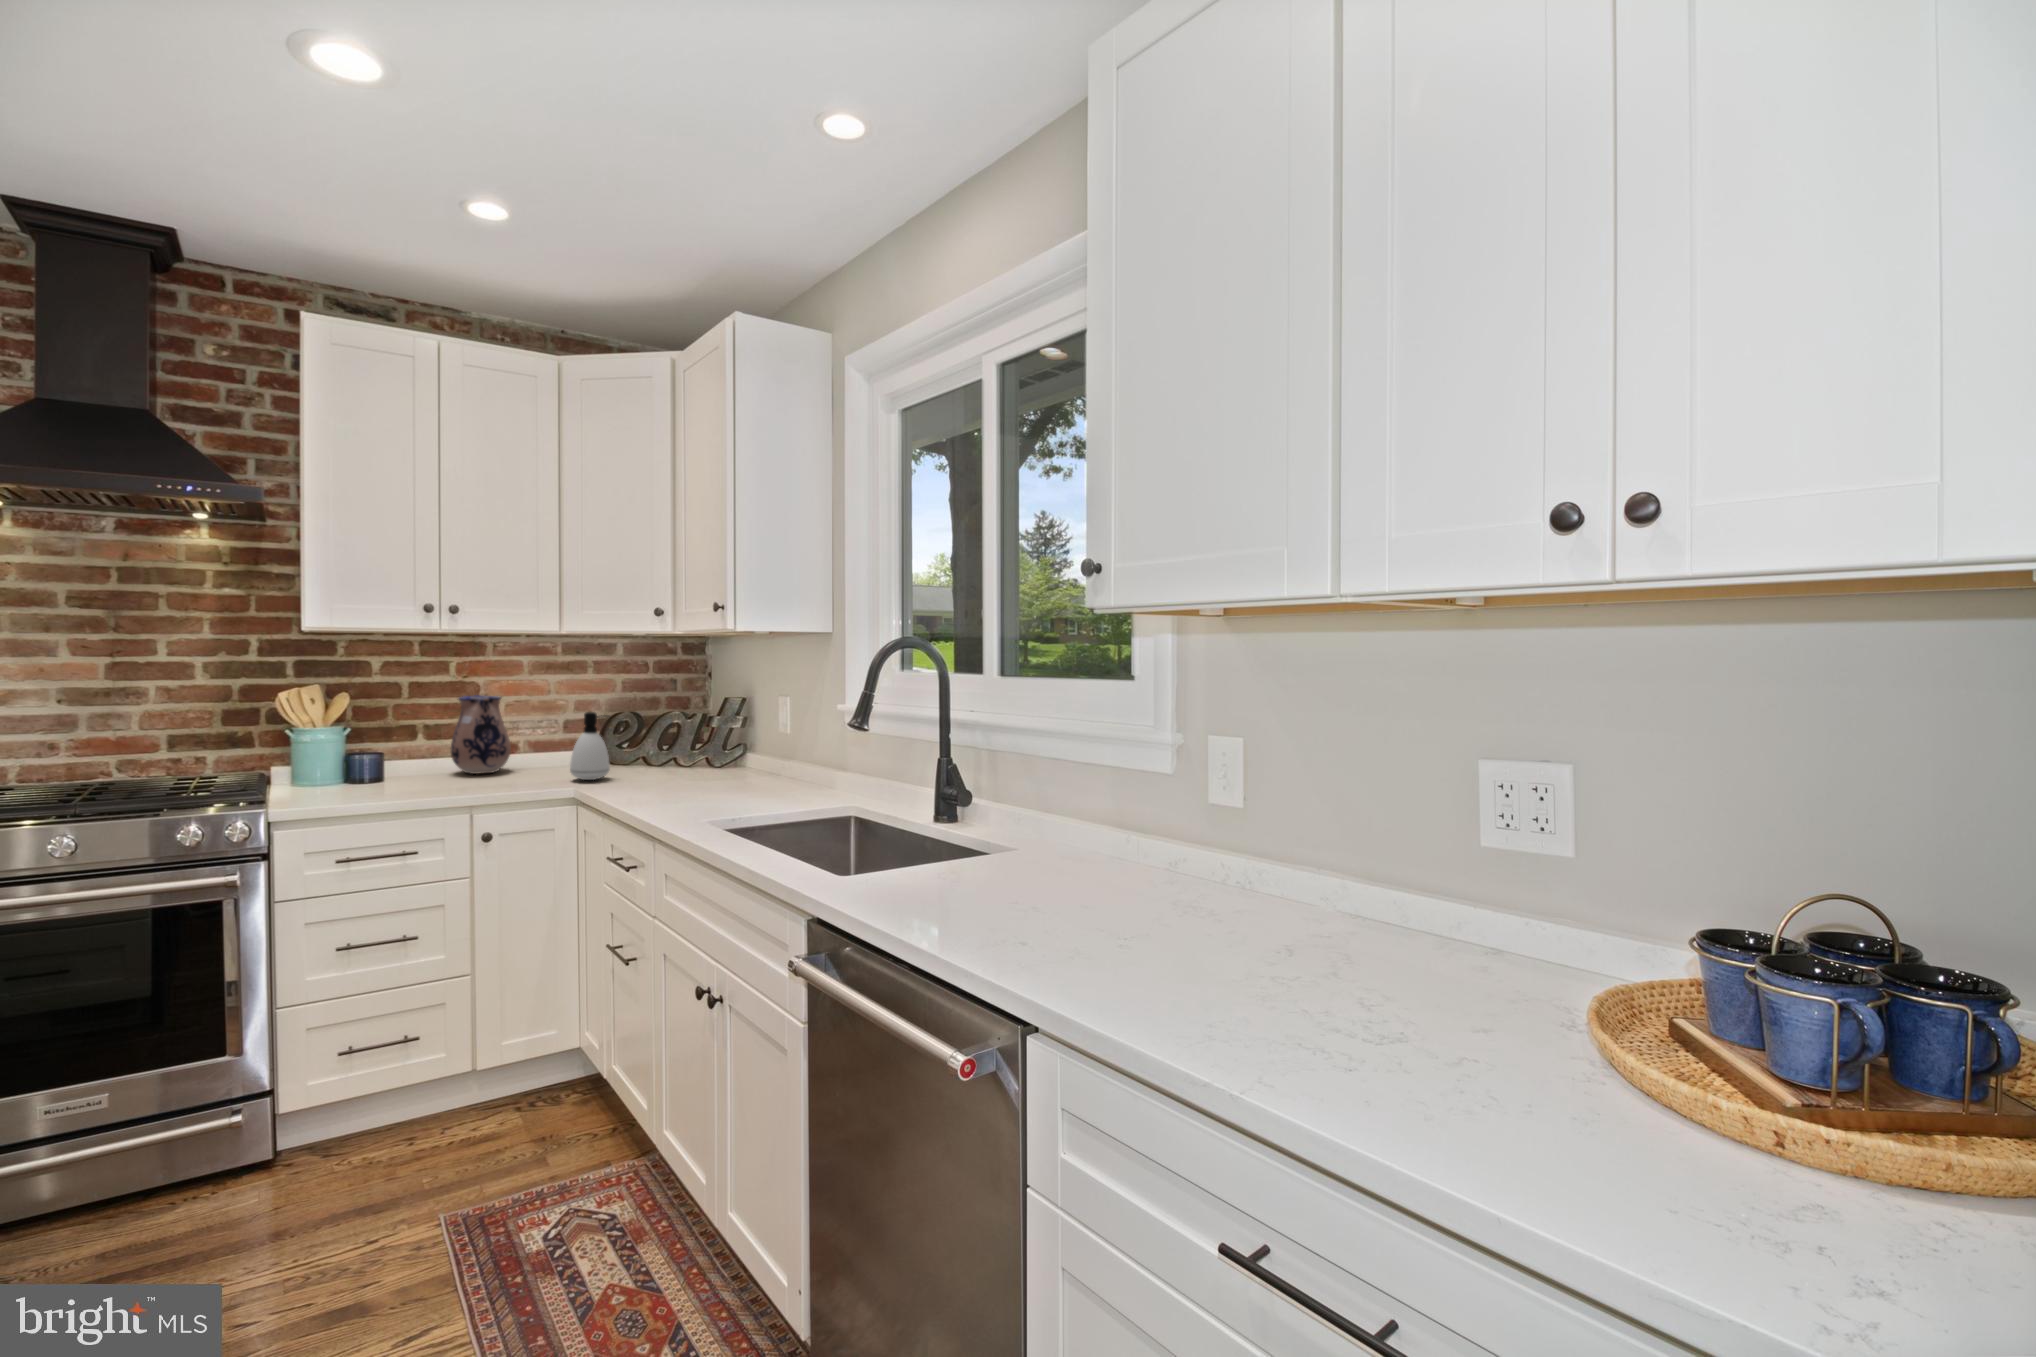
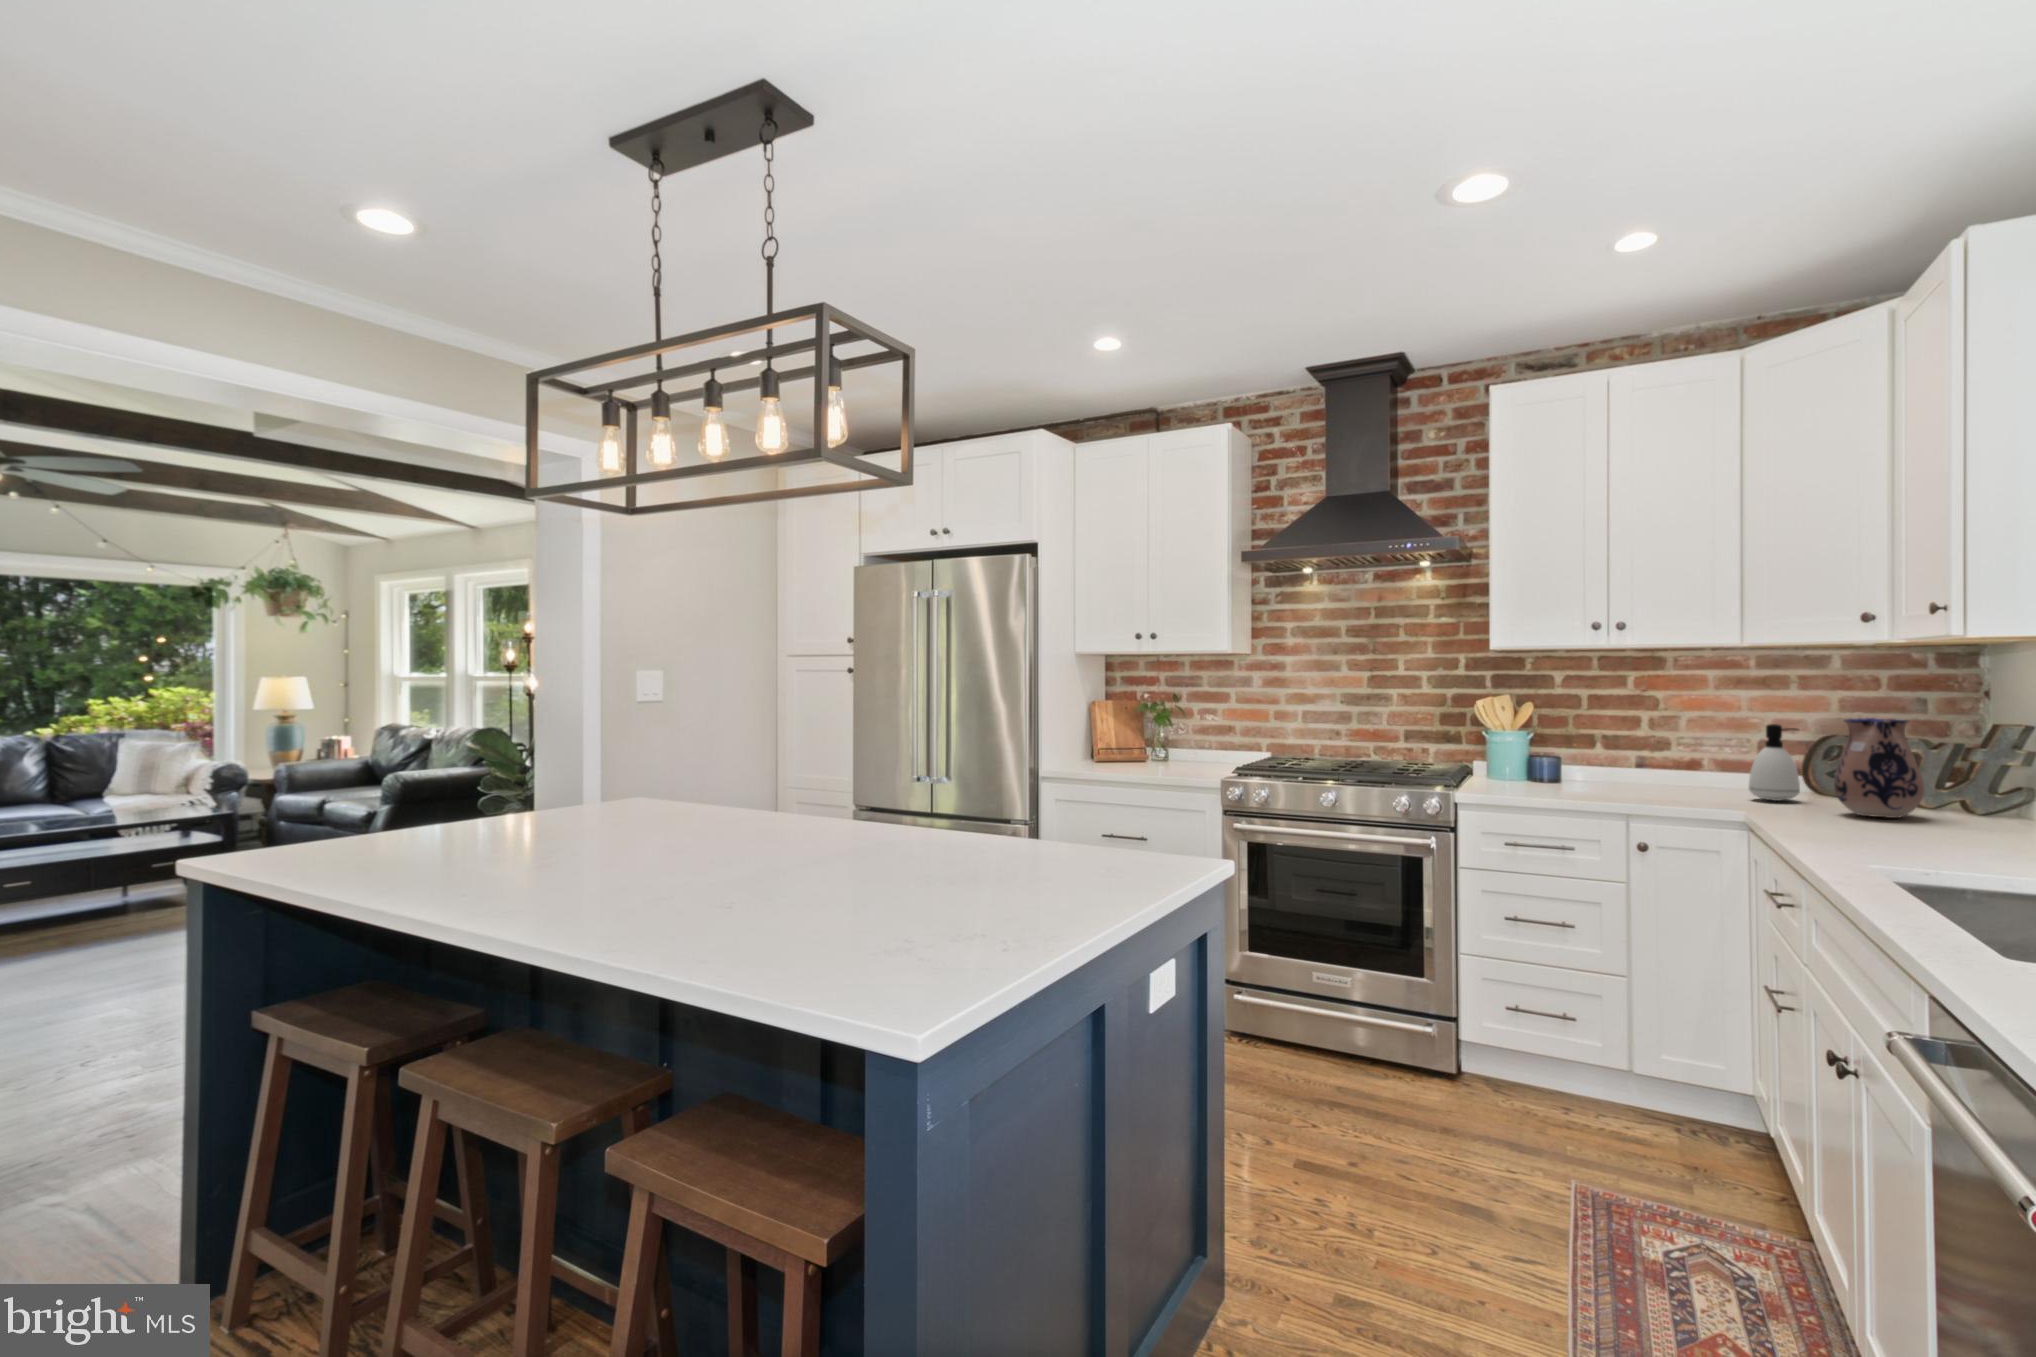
ceramic pitcher: present [451,695,511,774] -> present [1834,718,1924,818]

